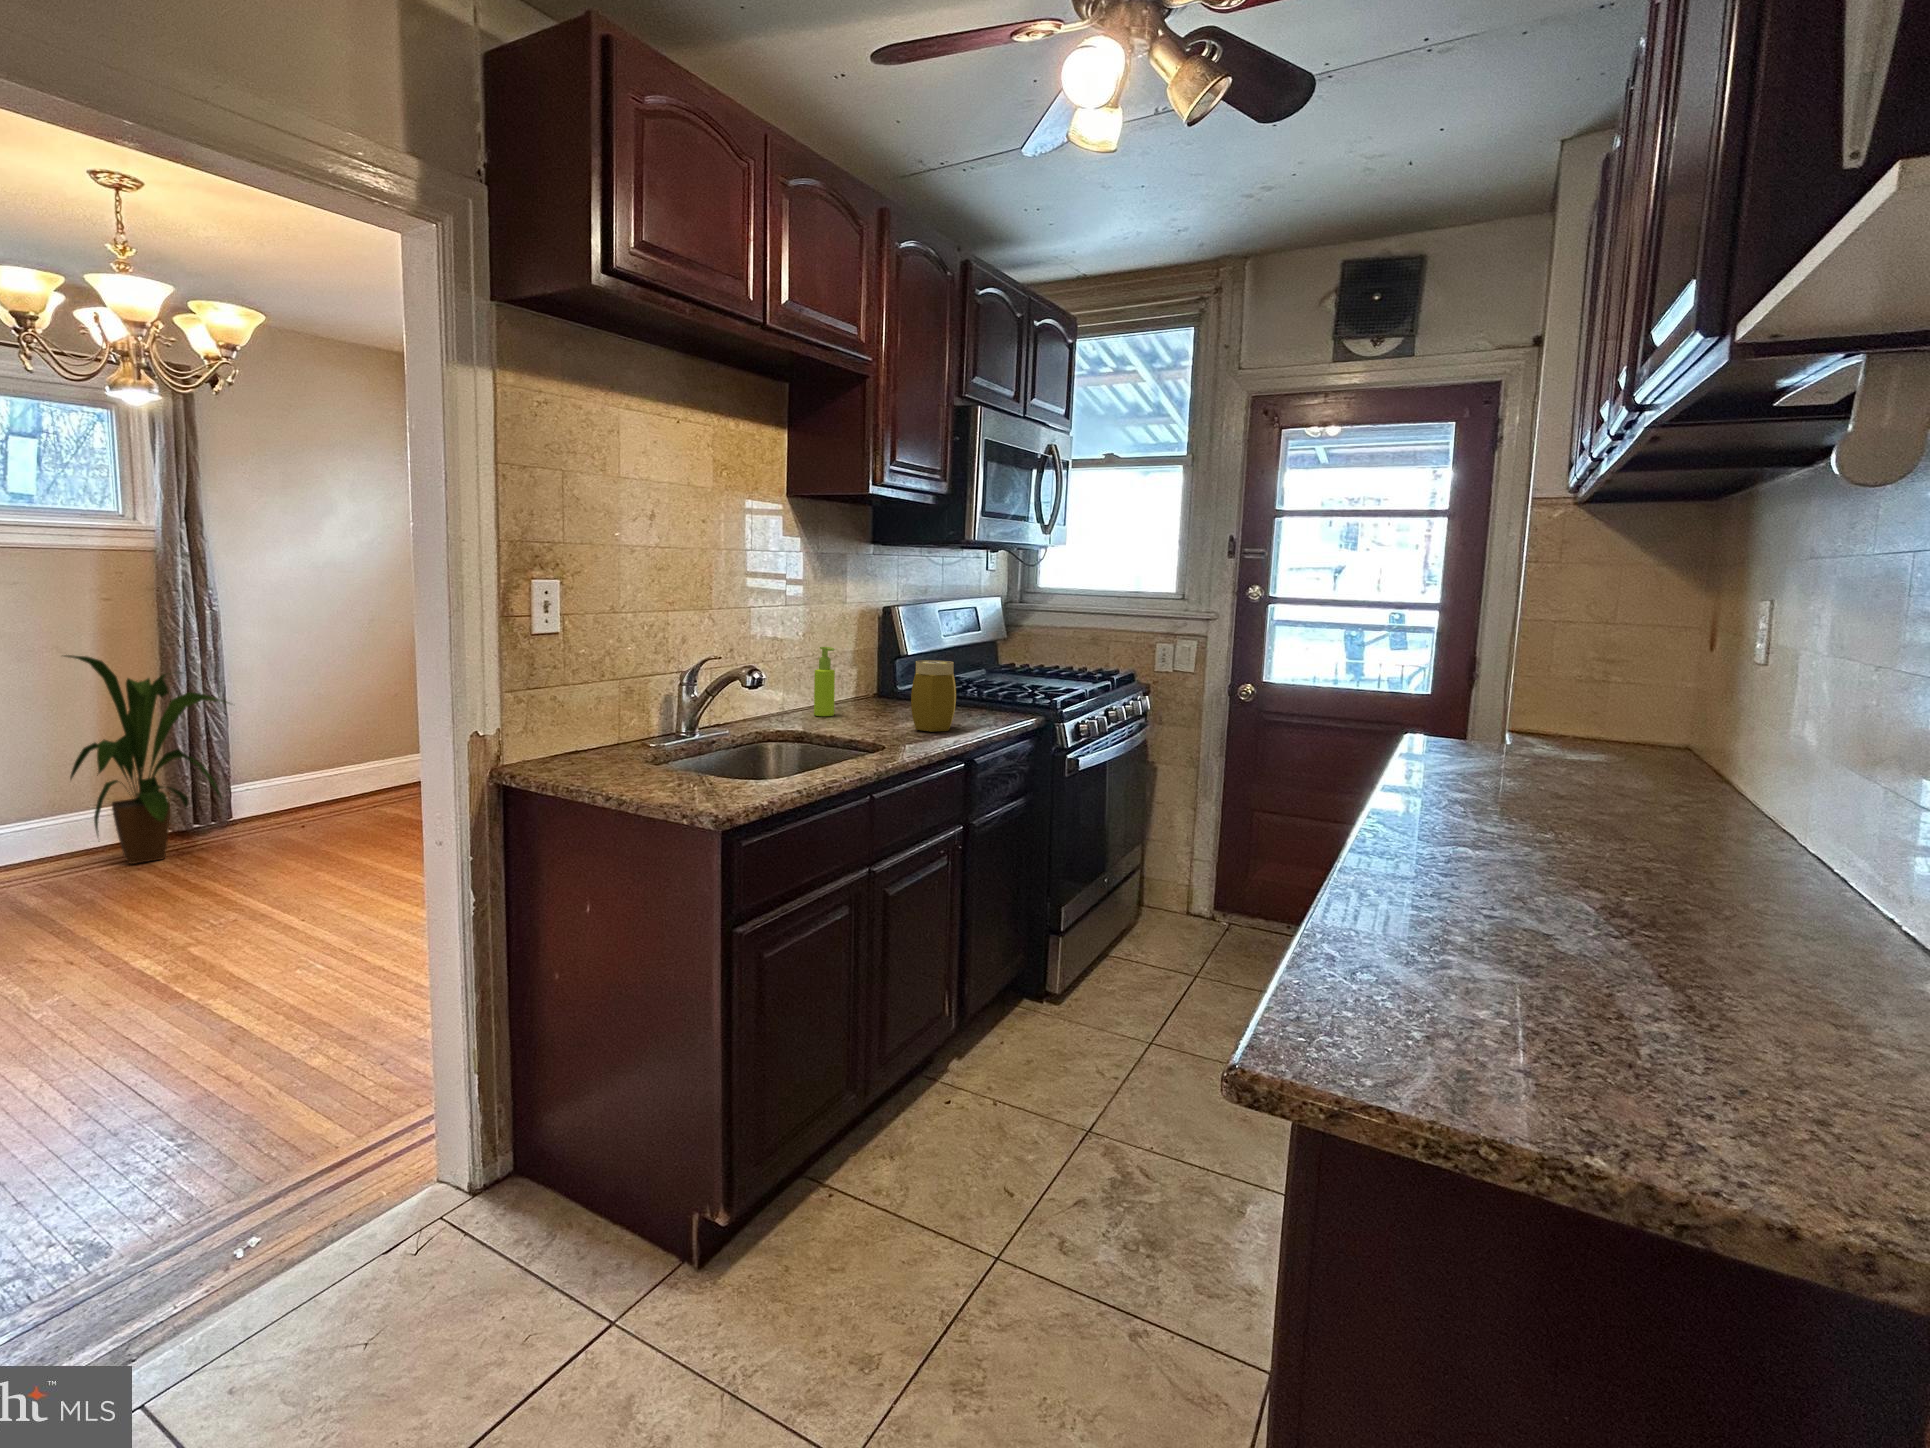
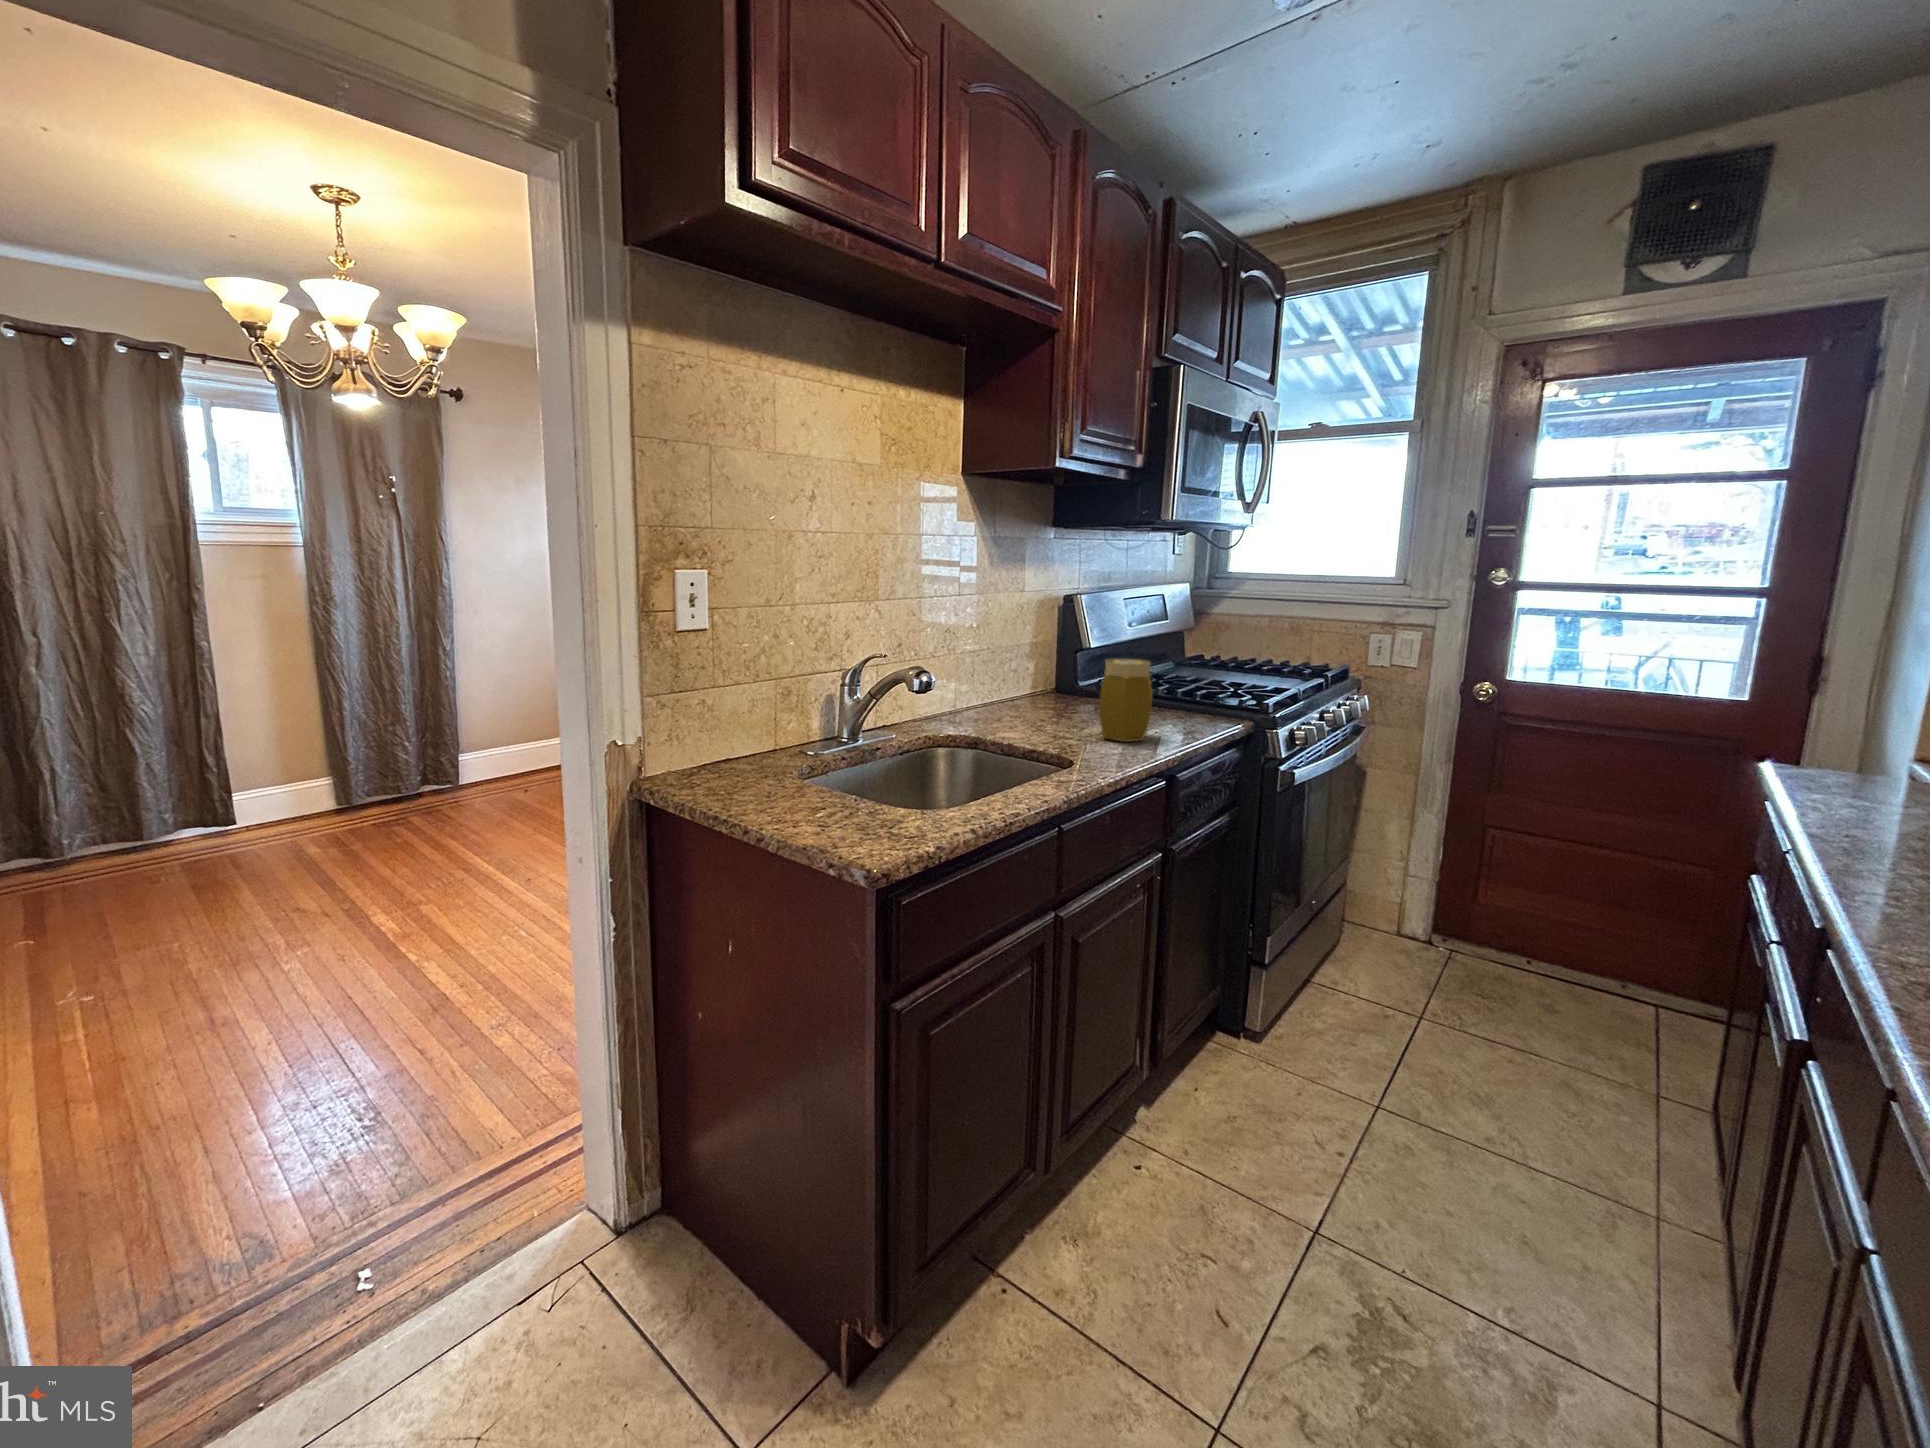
soap dispenser: present [814,647,835,716] -> none [986,641,1010,717]
house plant: present [64,655,228,864] -> none [323,639,468,822]

